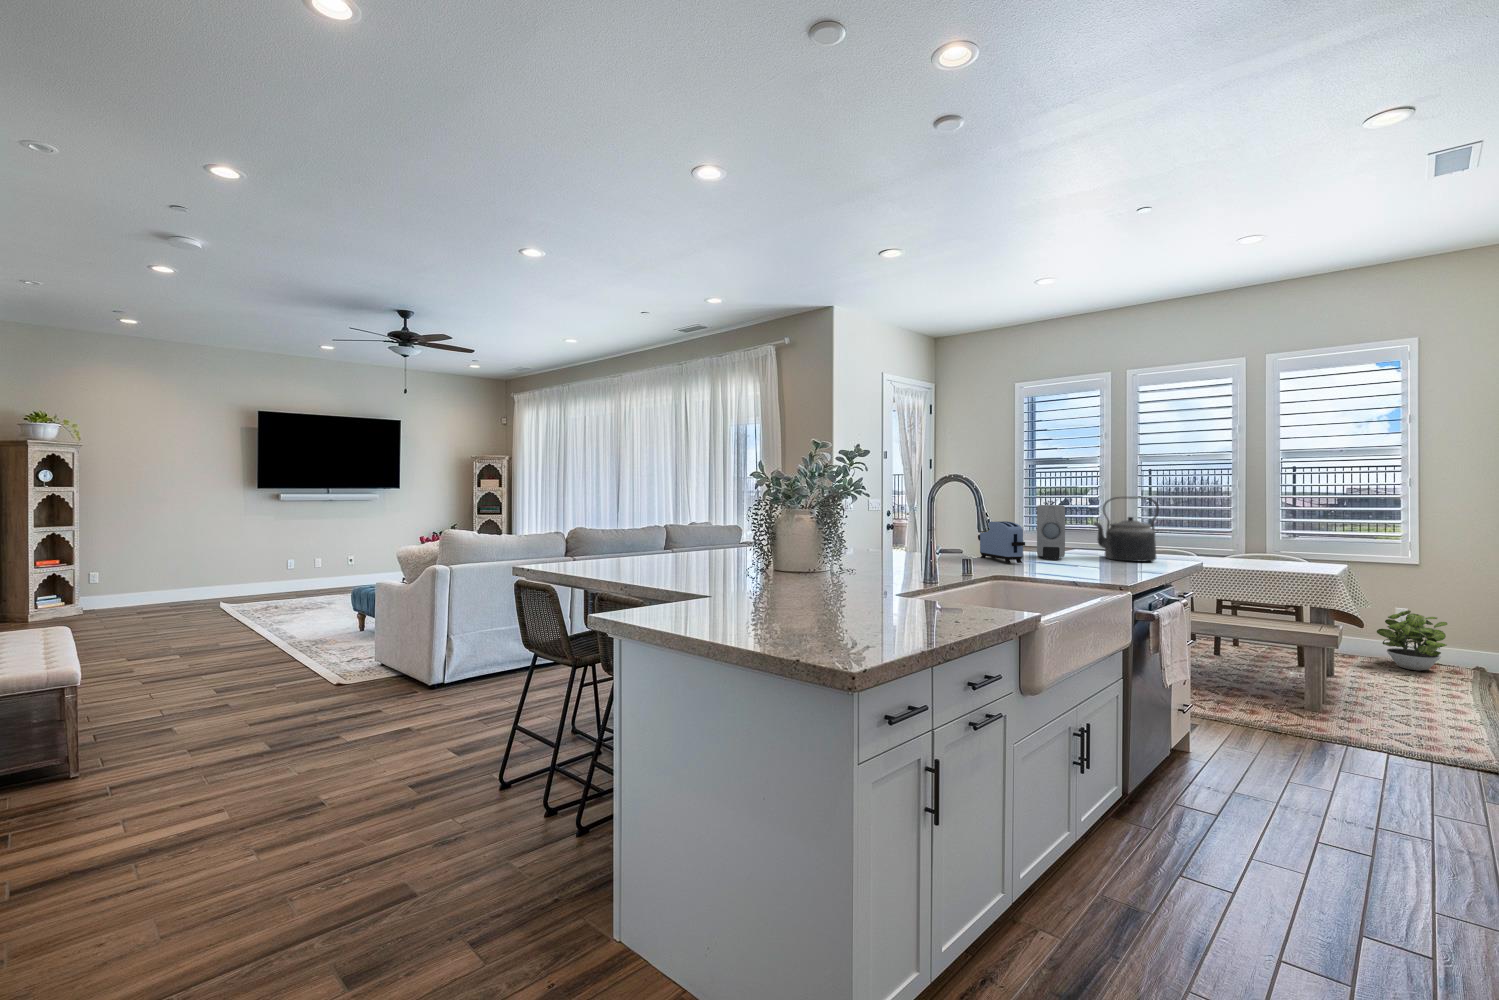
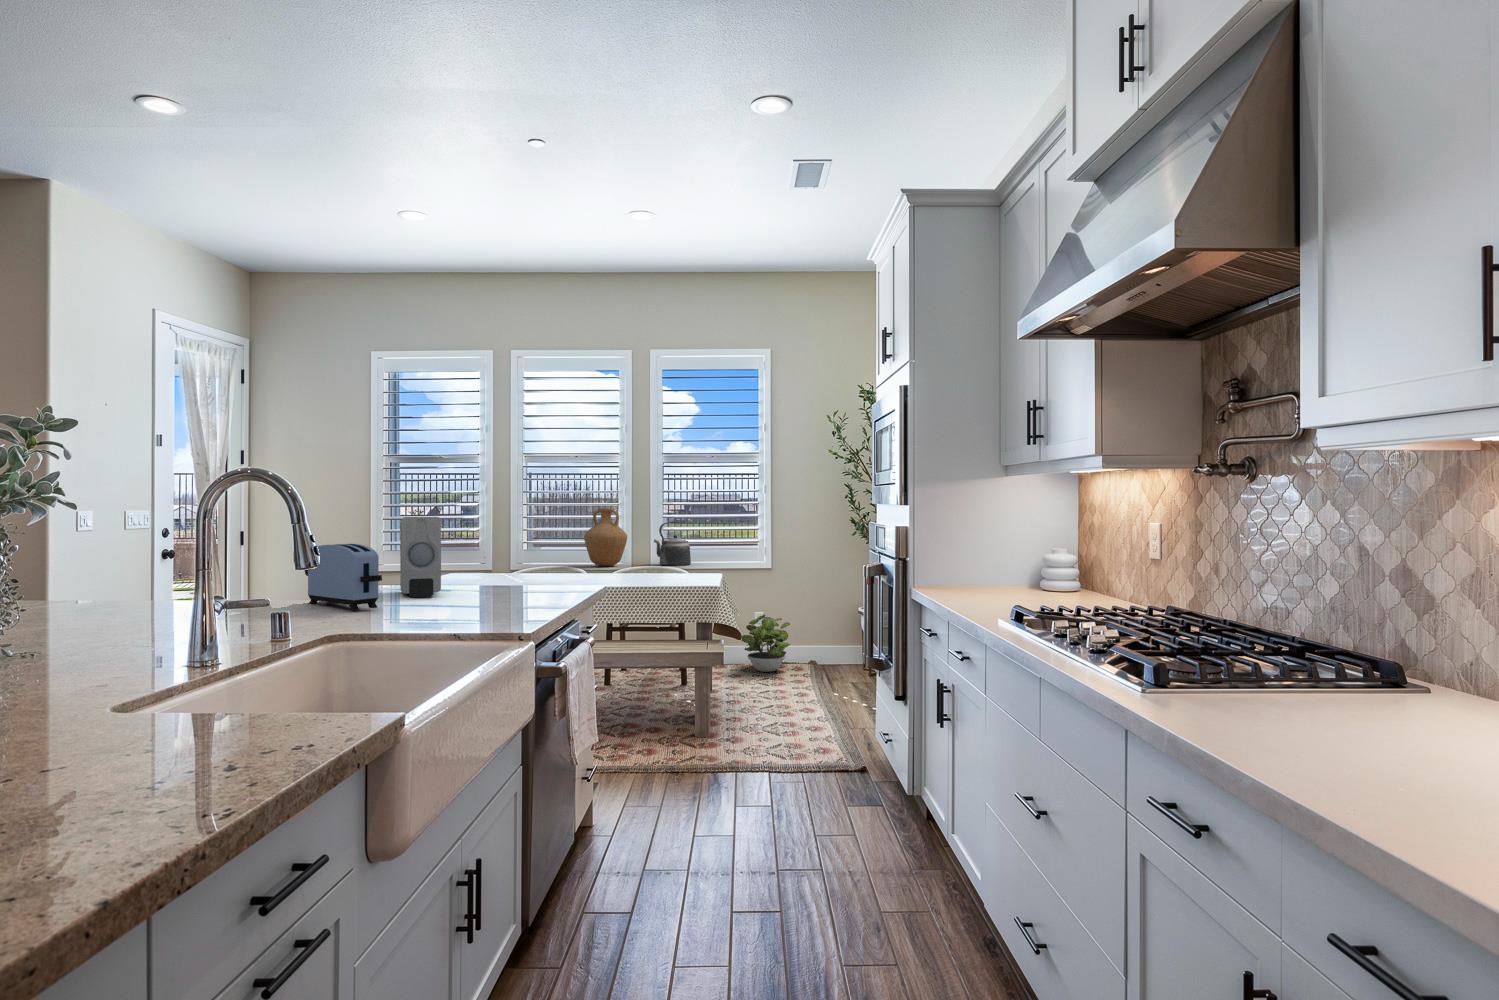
kettle: present [1093,497,1159,562] -> present [654,522,691,566]
vase: none [1197,500,1242,552] -> present [584,508,627,567]

